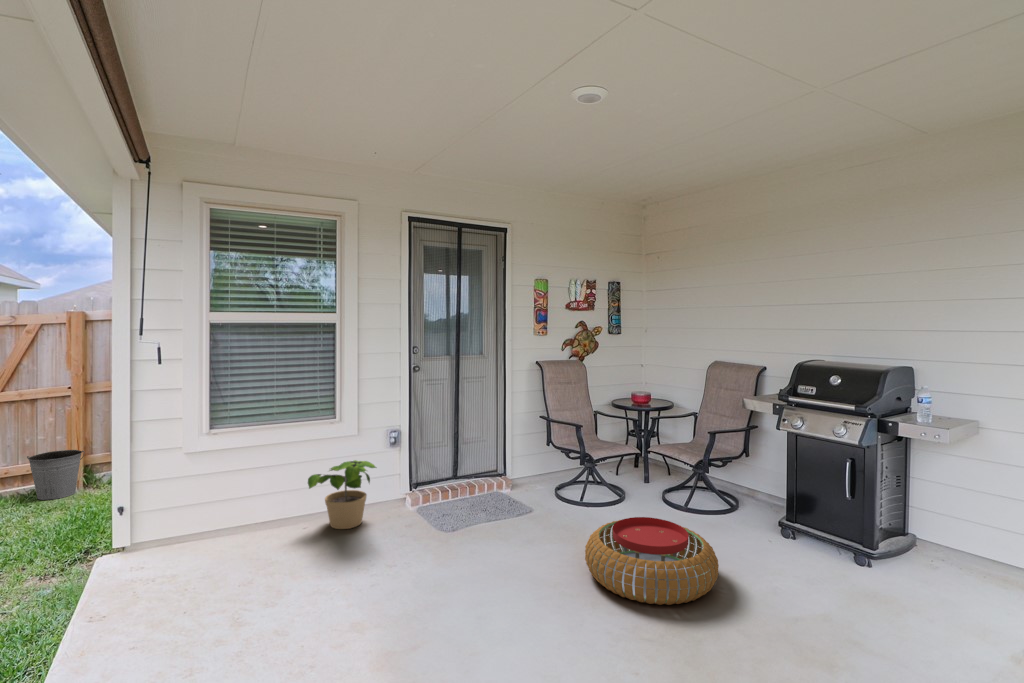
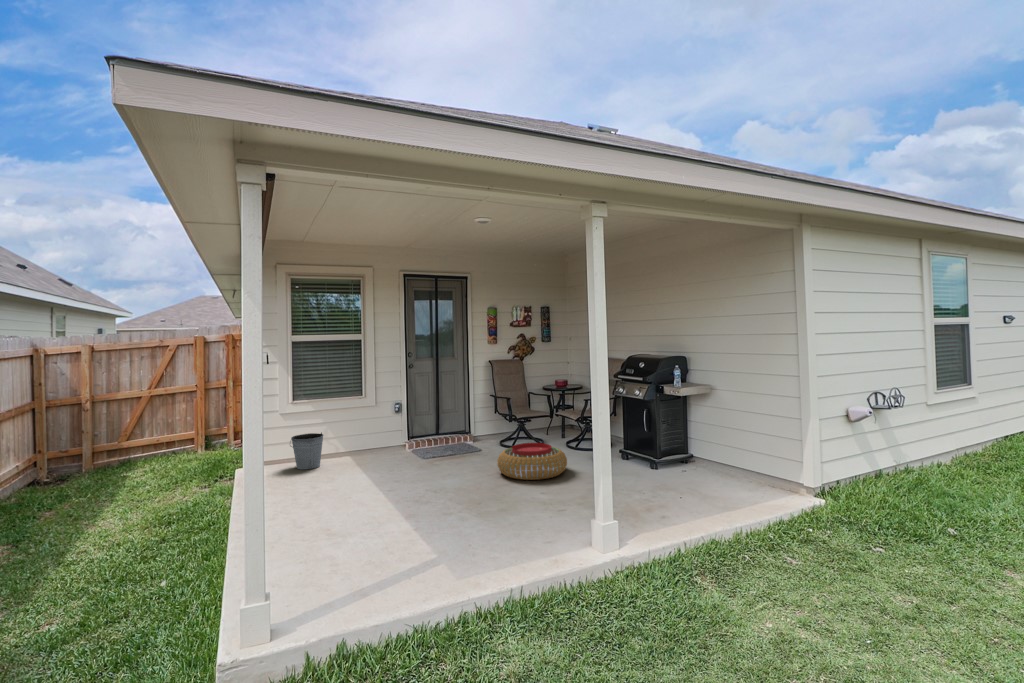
bucket: present [27,450,84,500] -> present [291,432,324,469]
potted plant: present [308,460,376,529] -> none [347,418,386,460]

